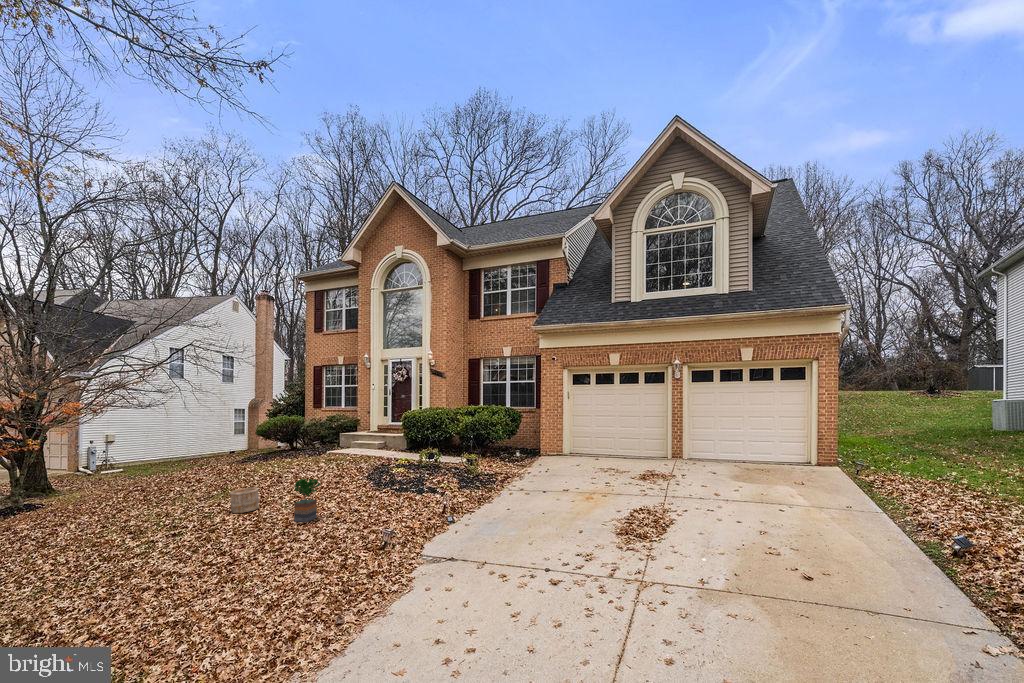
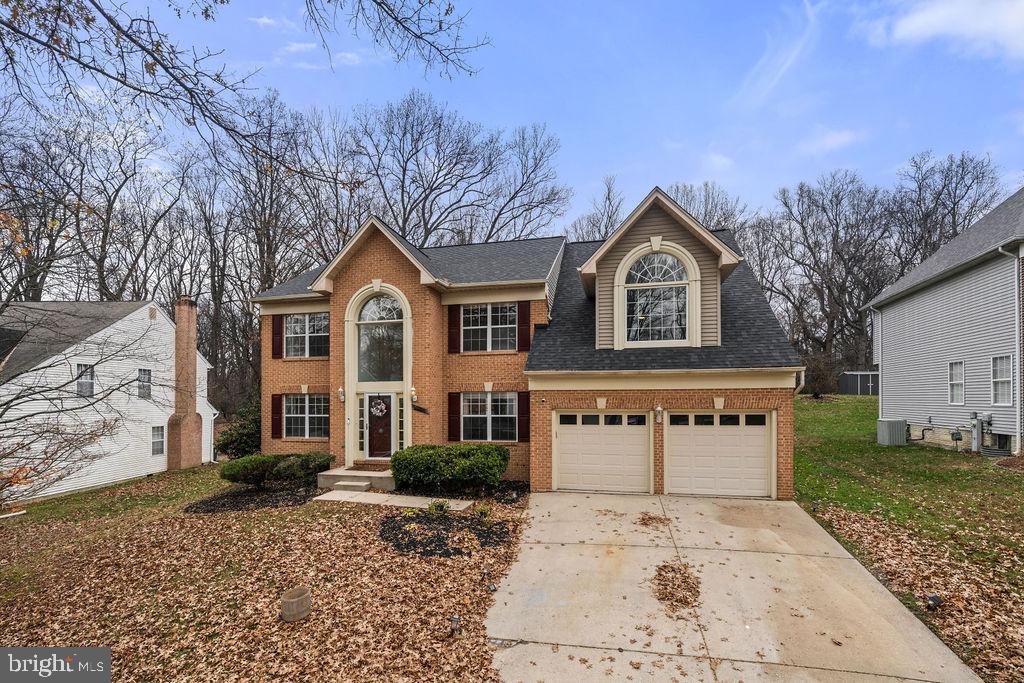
potted tree: present [294,479,320,522] -> none [368,581,396,632]

